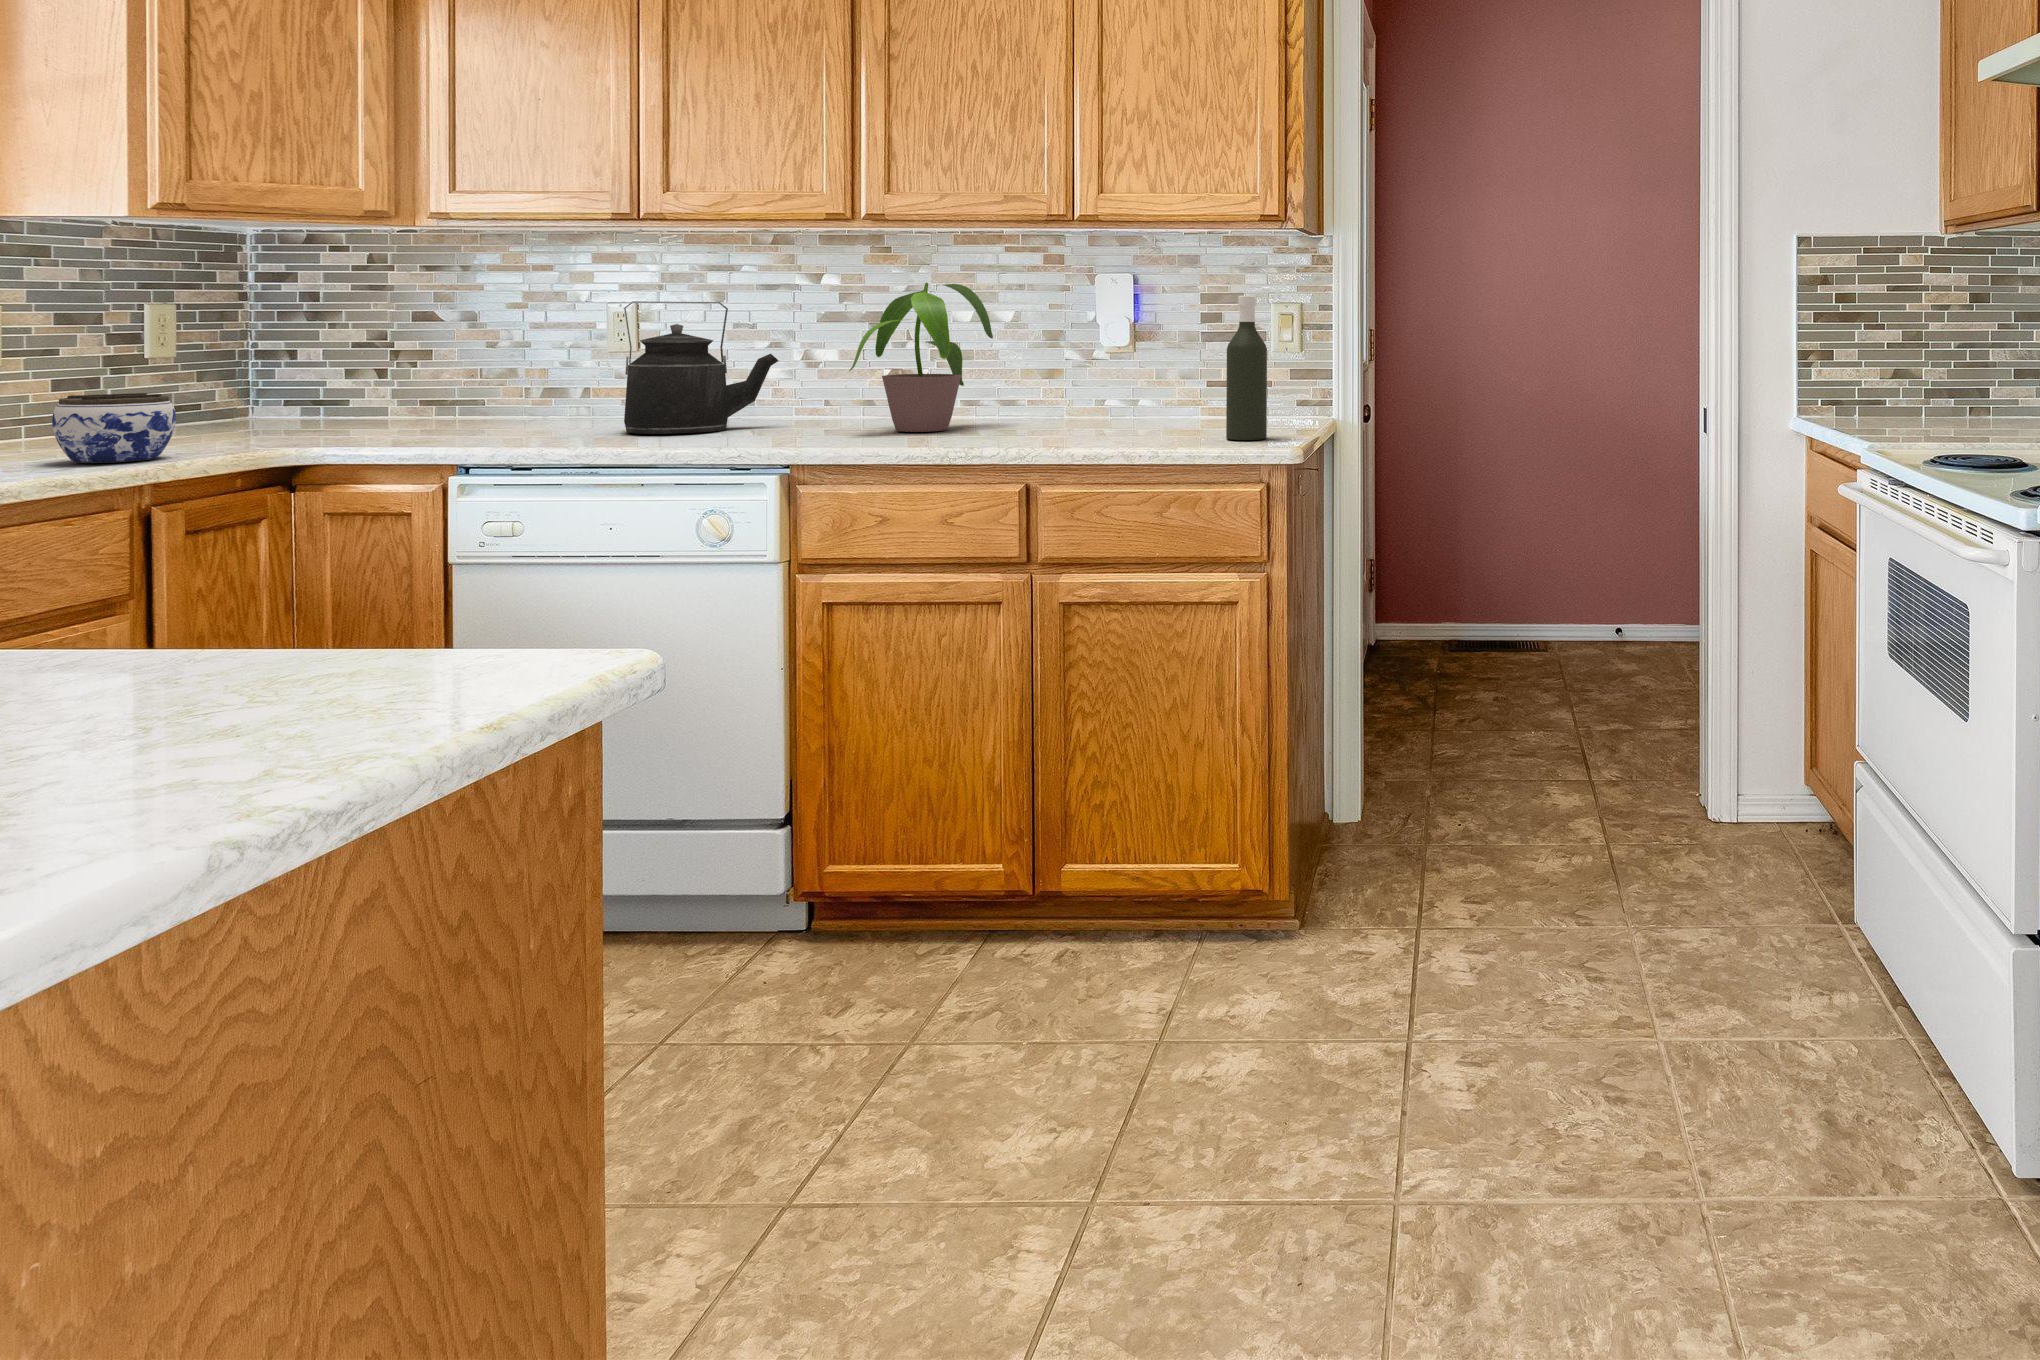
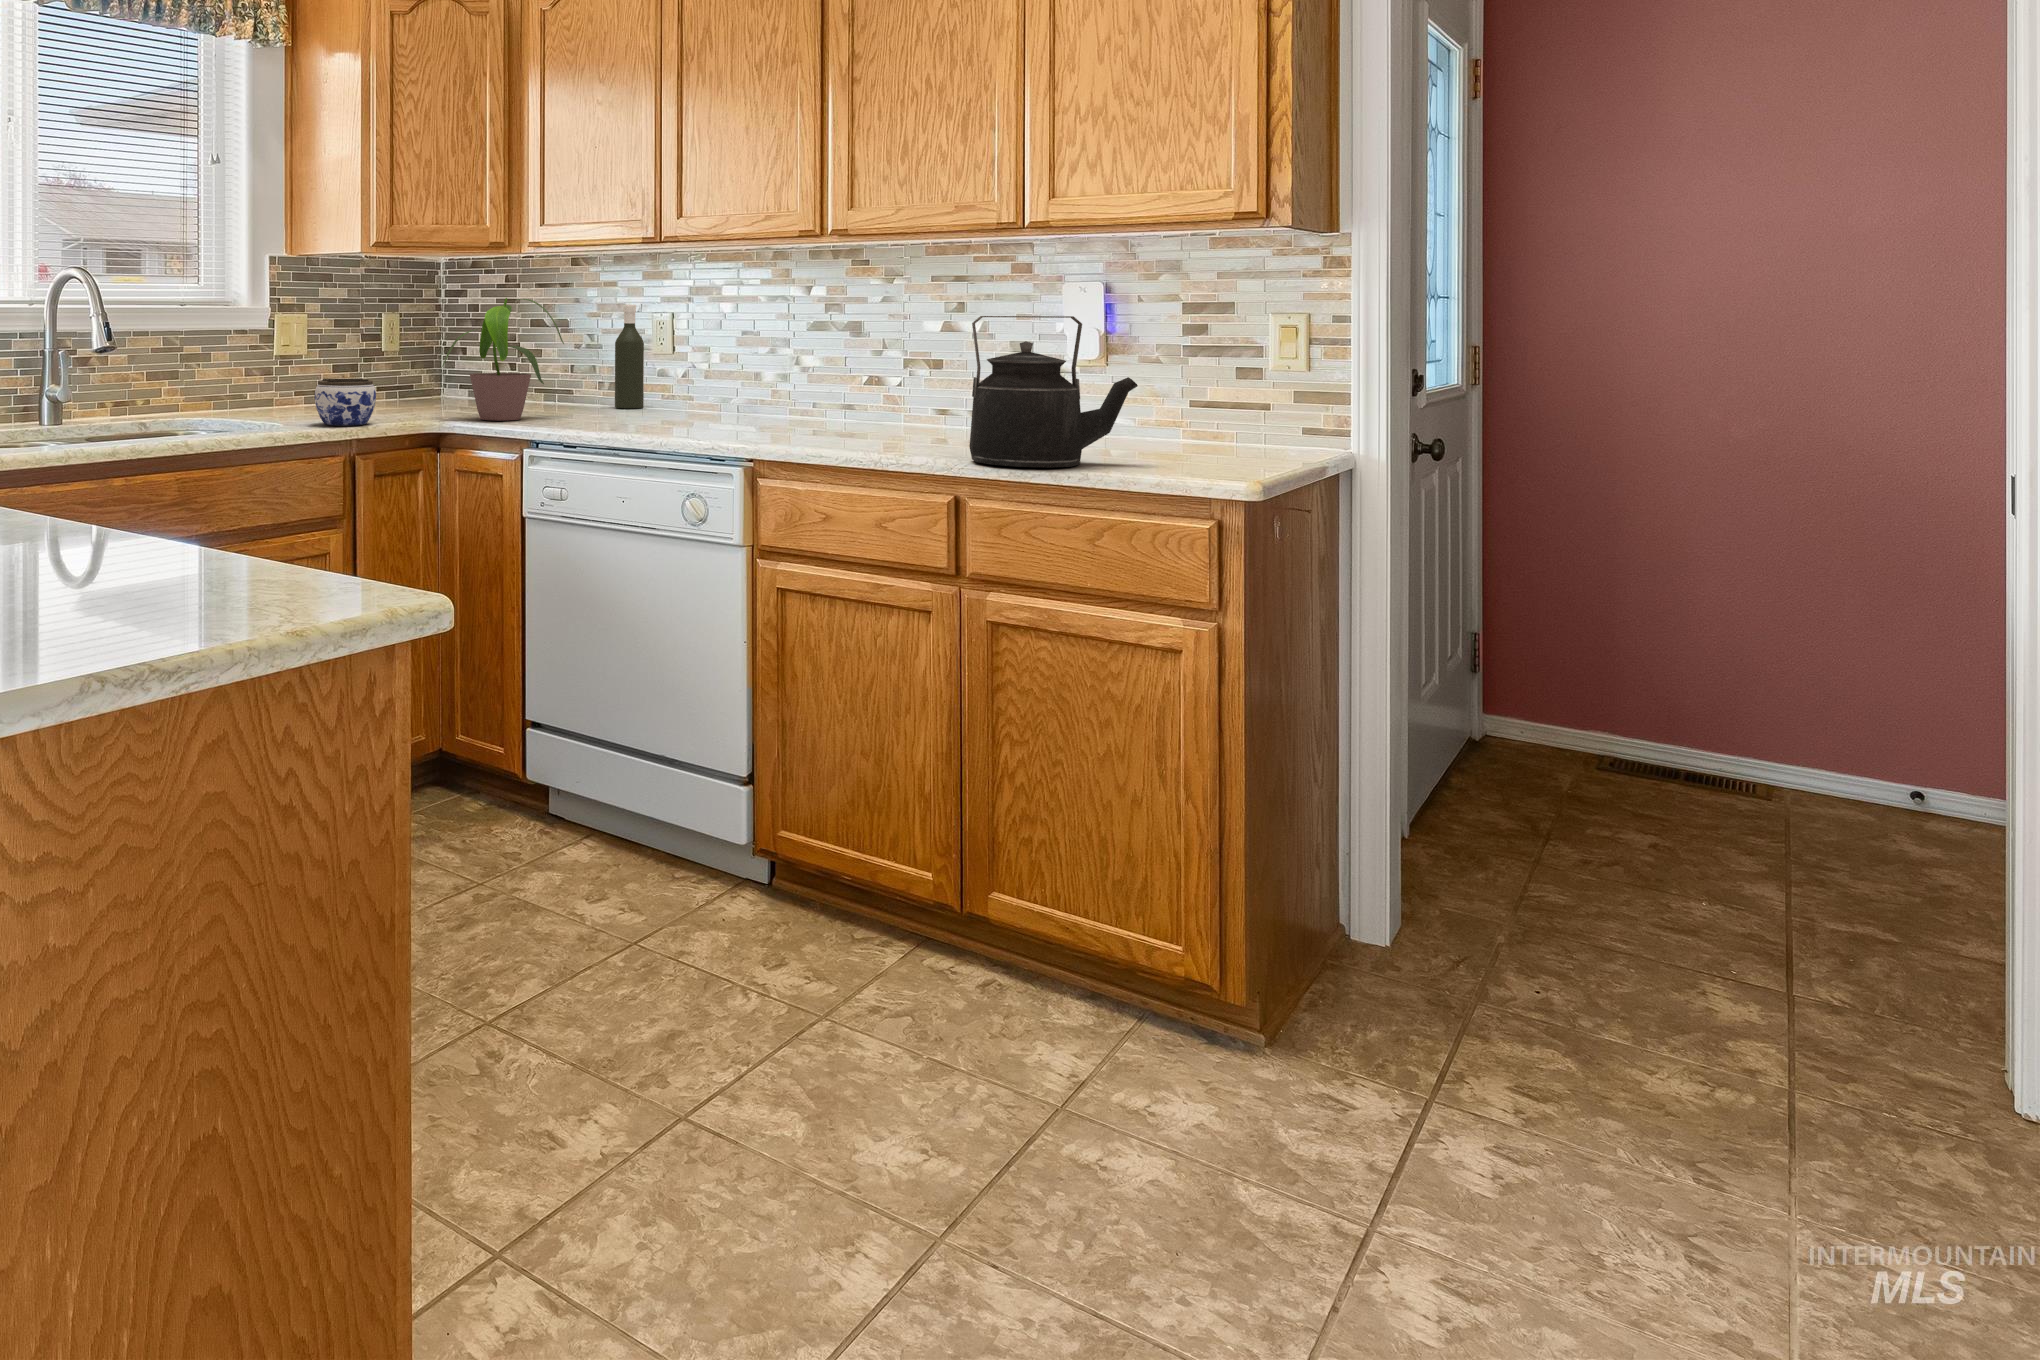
potted plant: present [849,282,993,432] -> present [441,298,564,421]
bottle: present [1226,296,1267,440] -> present [615,305,644,408]
kettle: present [624,301,779,434] -> present [969,316,1138,468]

